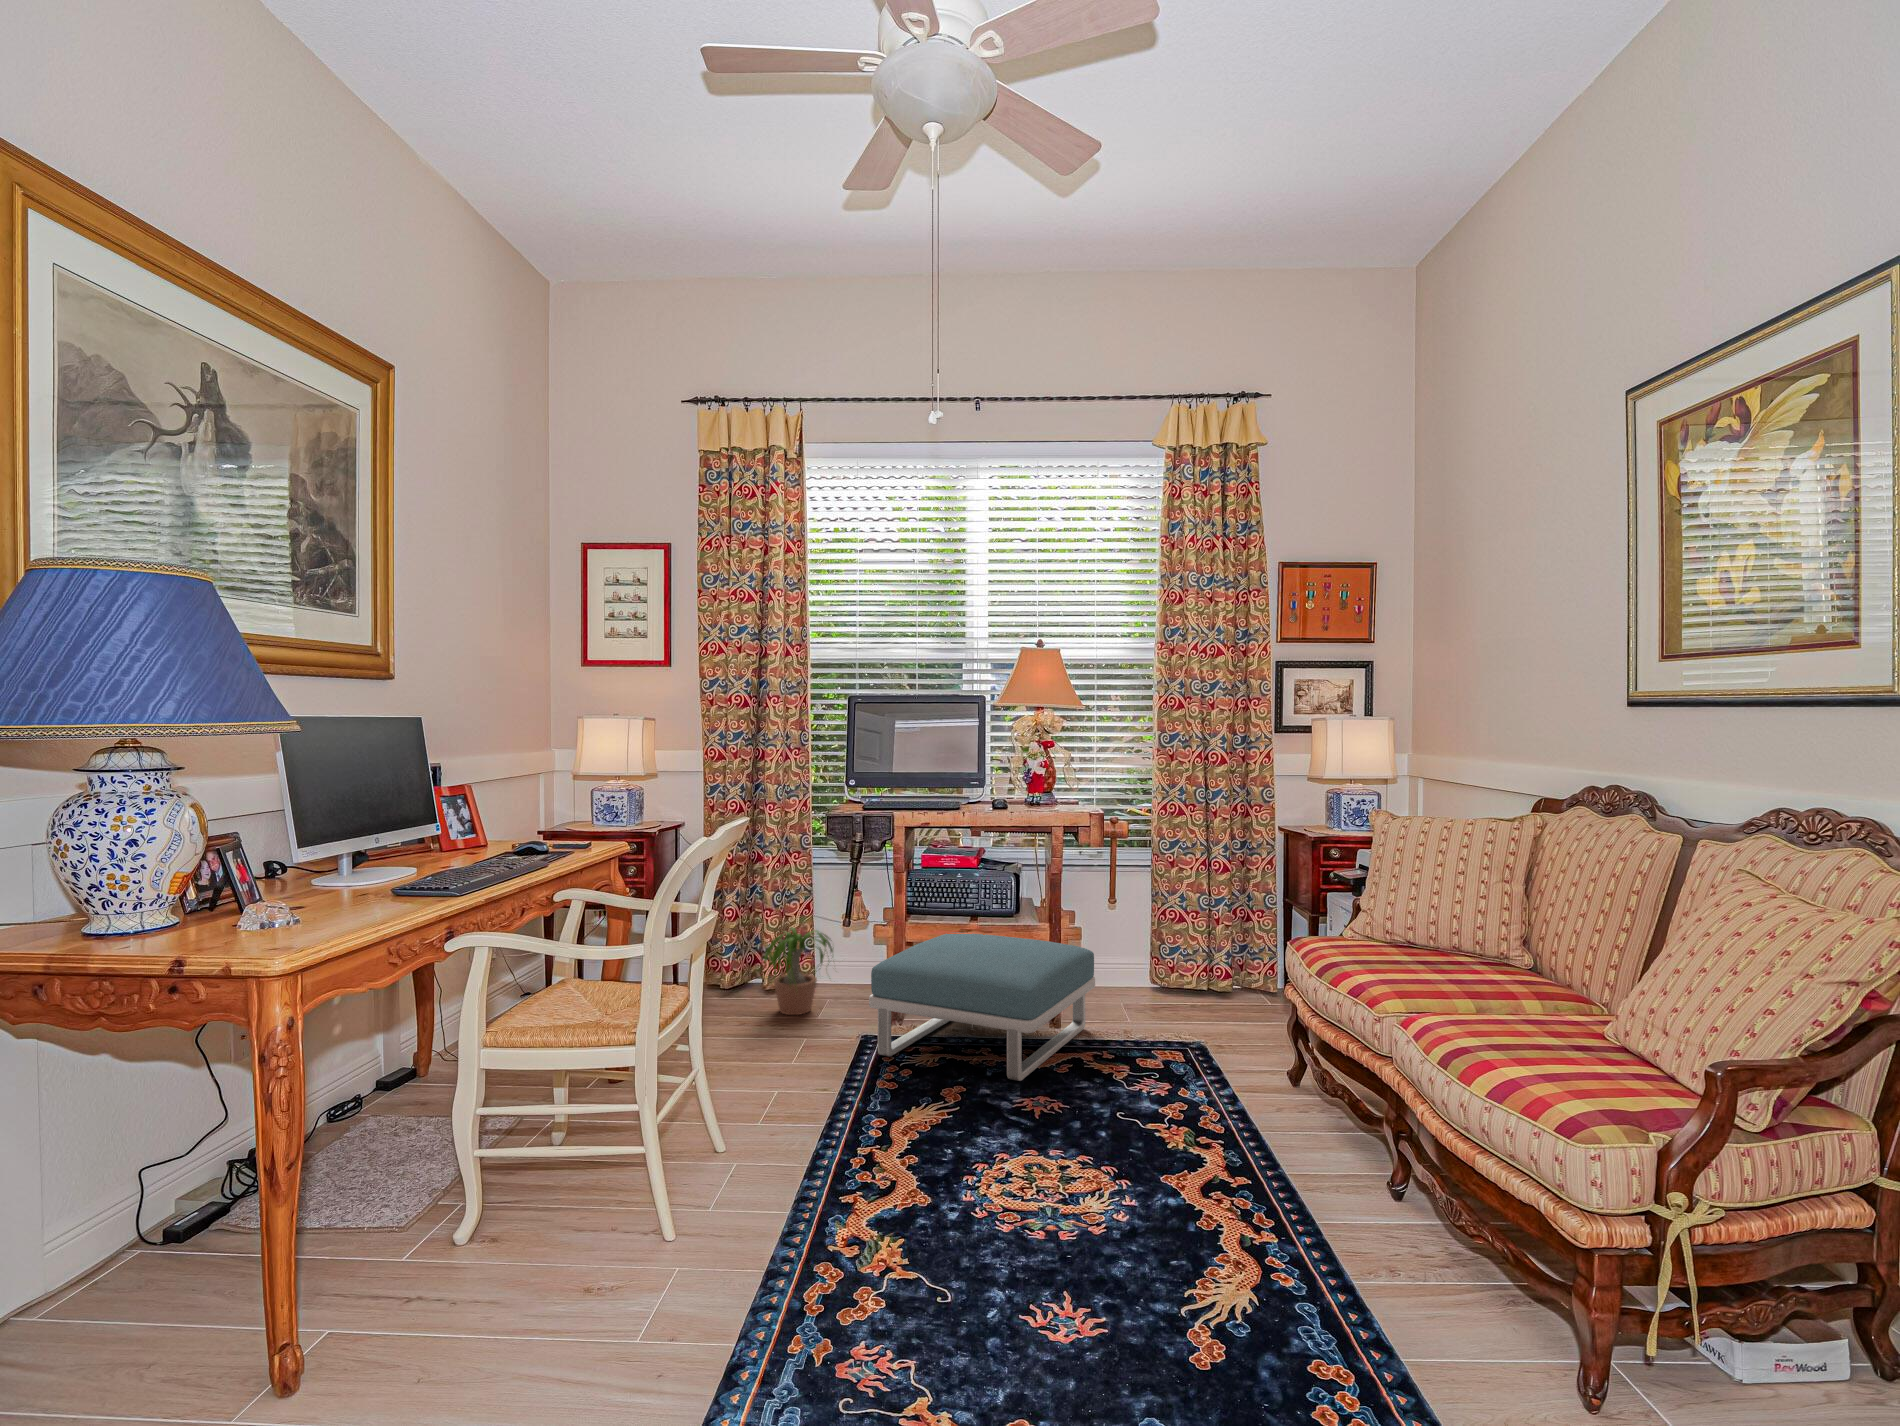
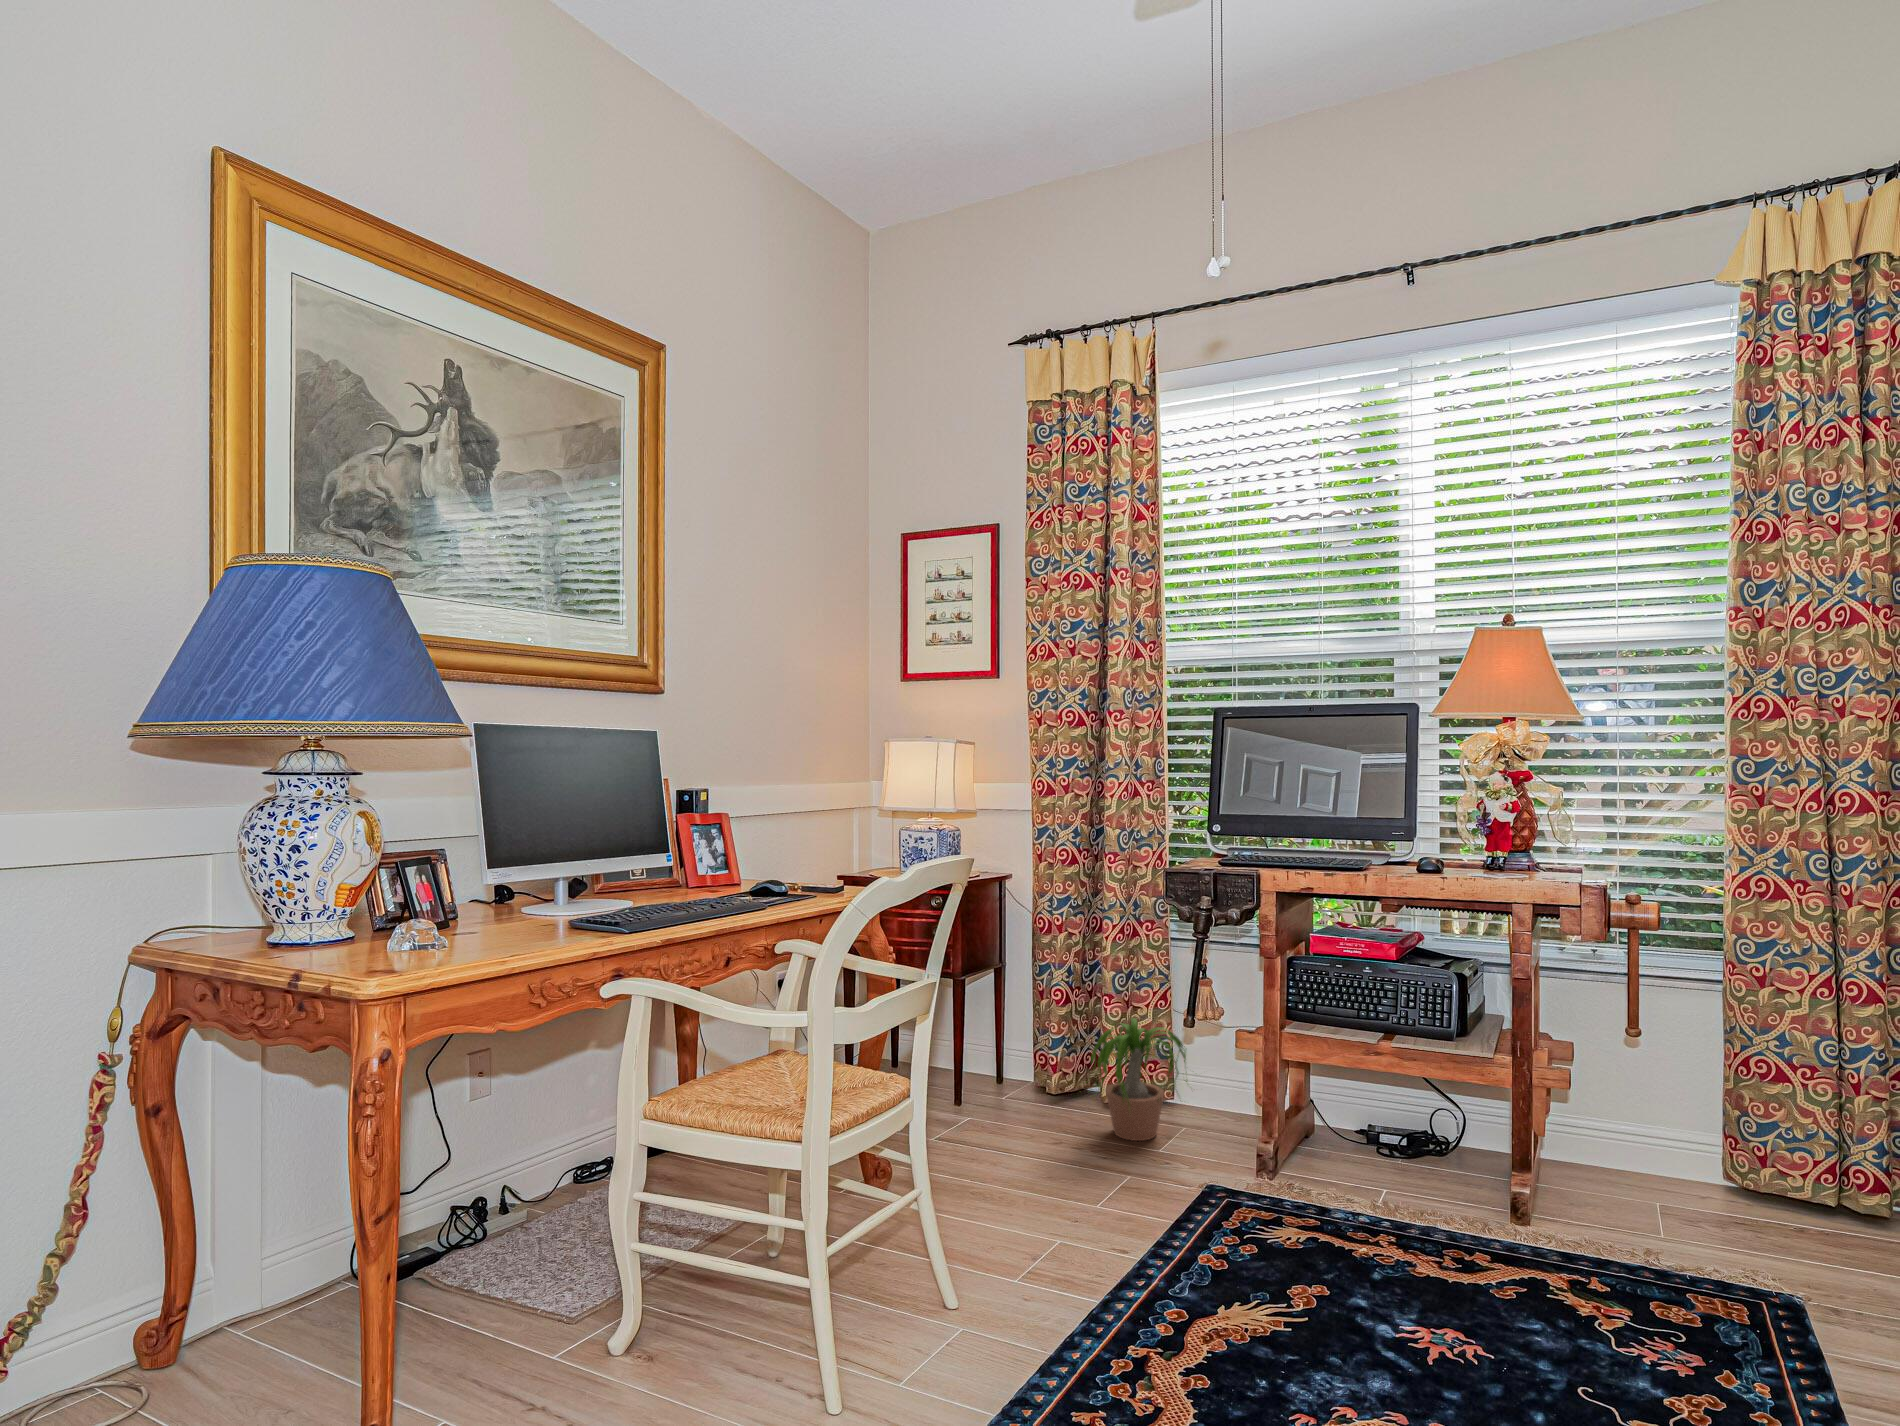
footstool: present [869,934,1095,1081] -> none [1205,1056,1597,1333]

